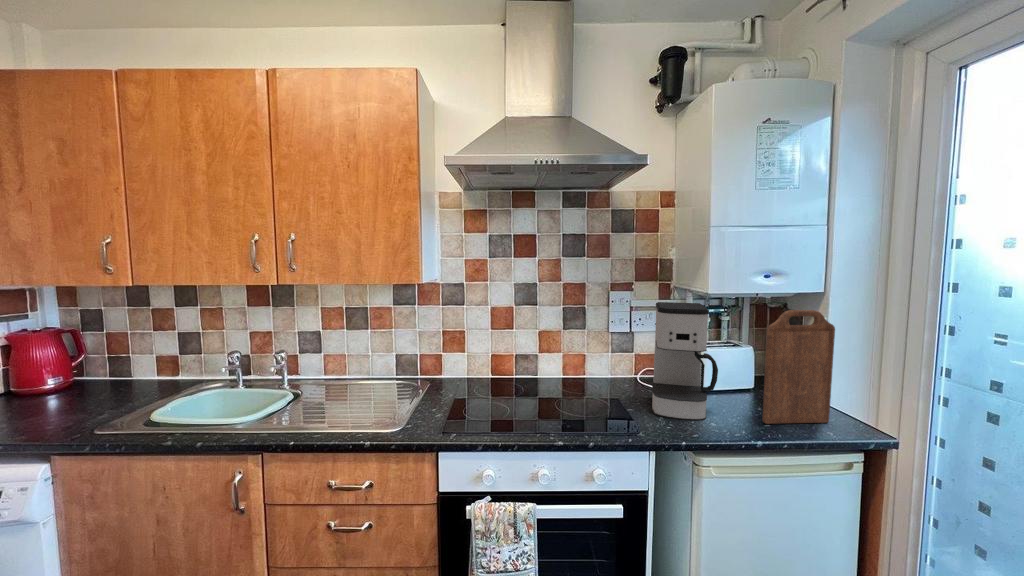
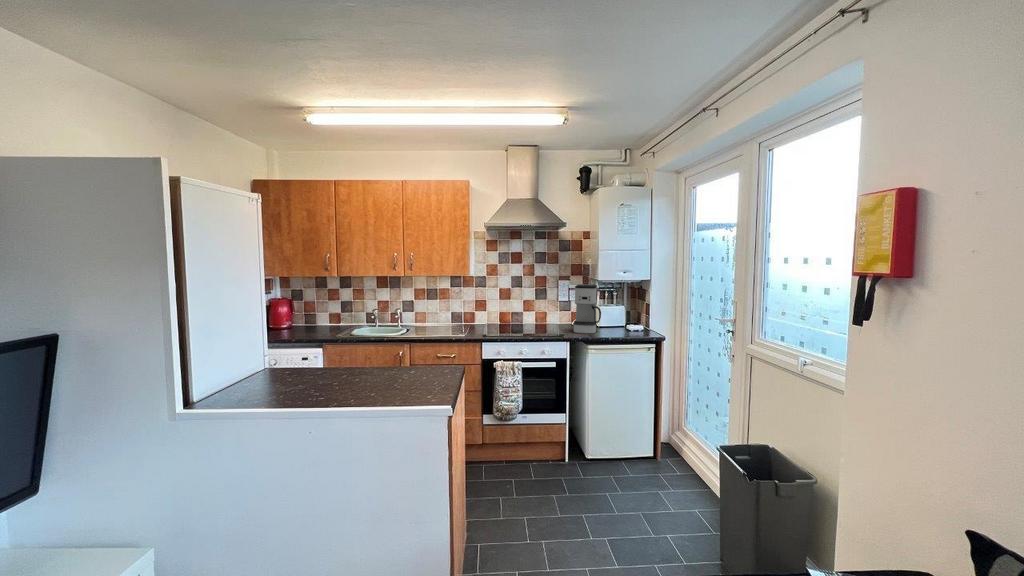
cutting board: present [762,310,835,424] -> none [617,286,646,334]

